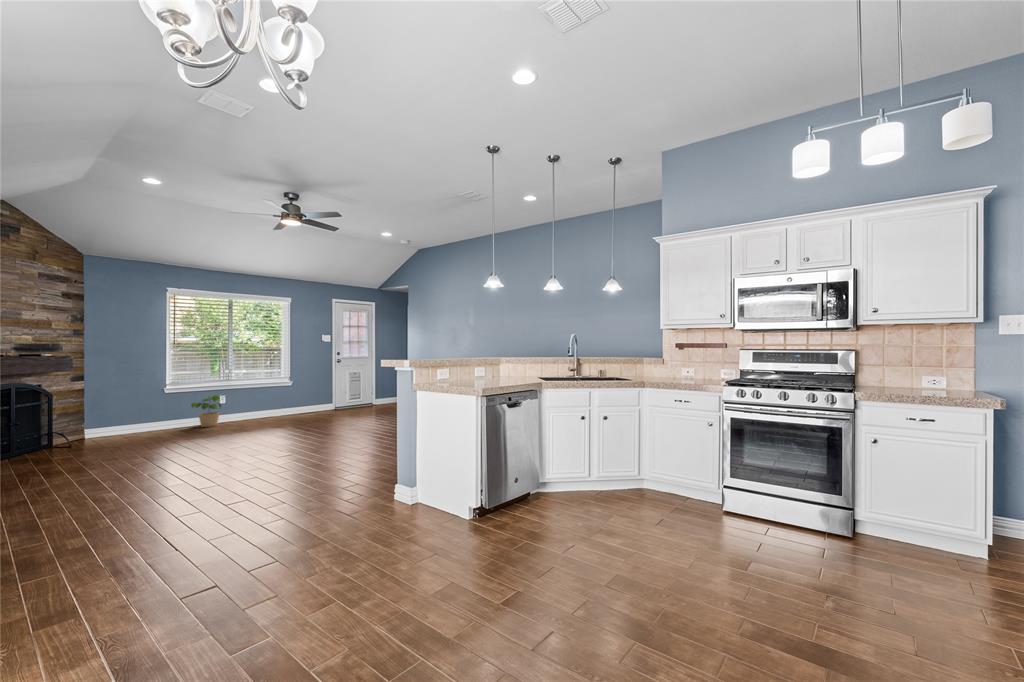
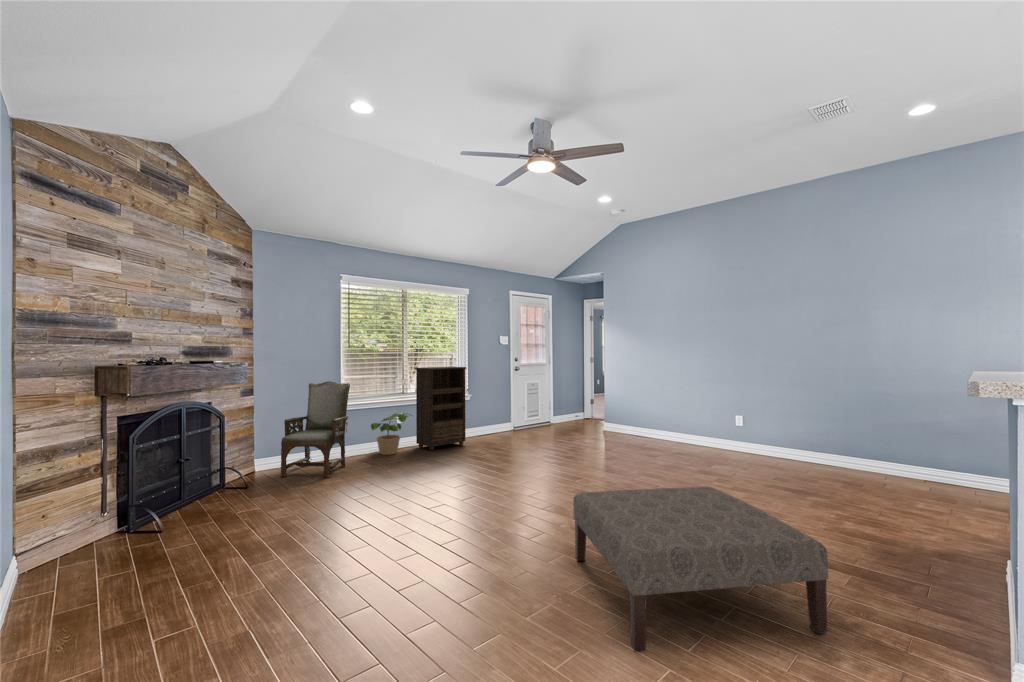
bookshelf: none [235,359,280,424] -> present [415,367,466,451]
armchair: none [104,370,169,441] -> present [281,381,350,477]
ottoman: none [236,427,356,498] -> present [573,487,828,652]

